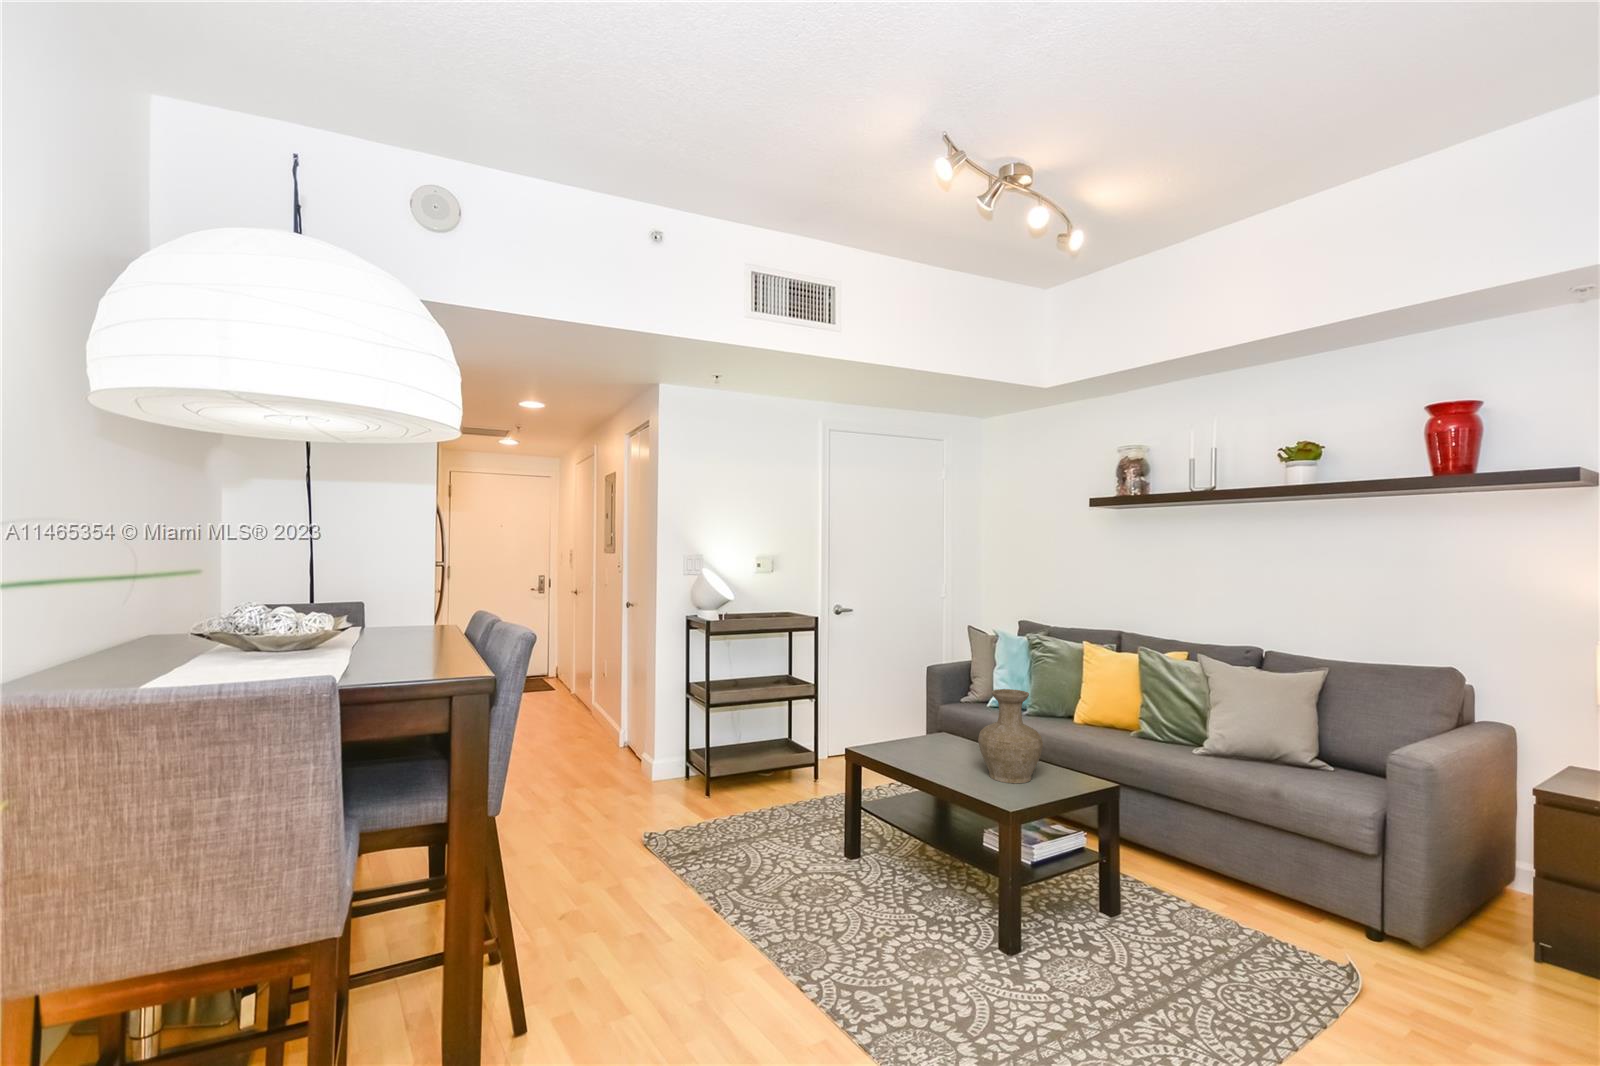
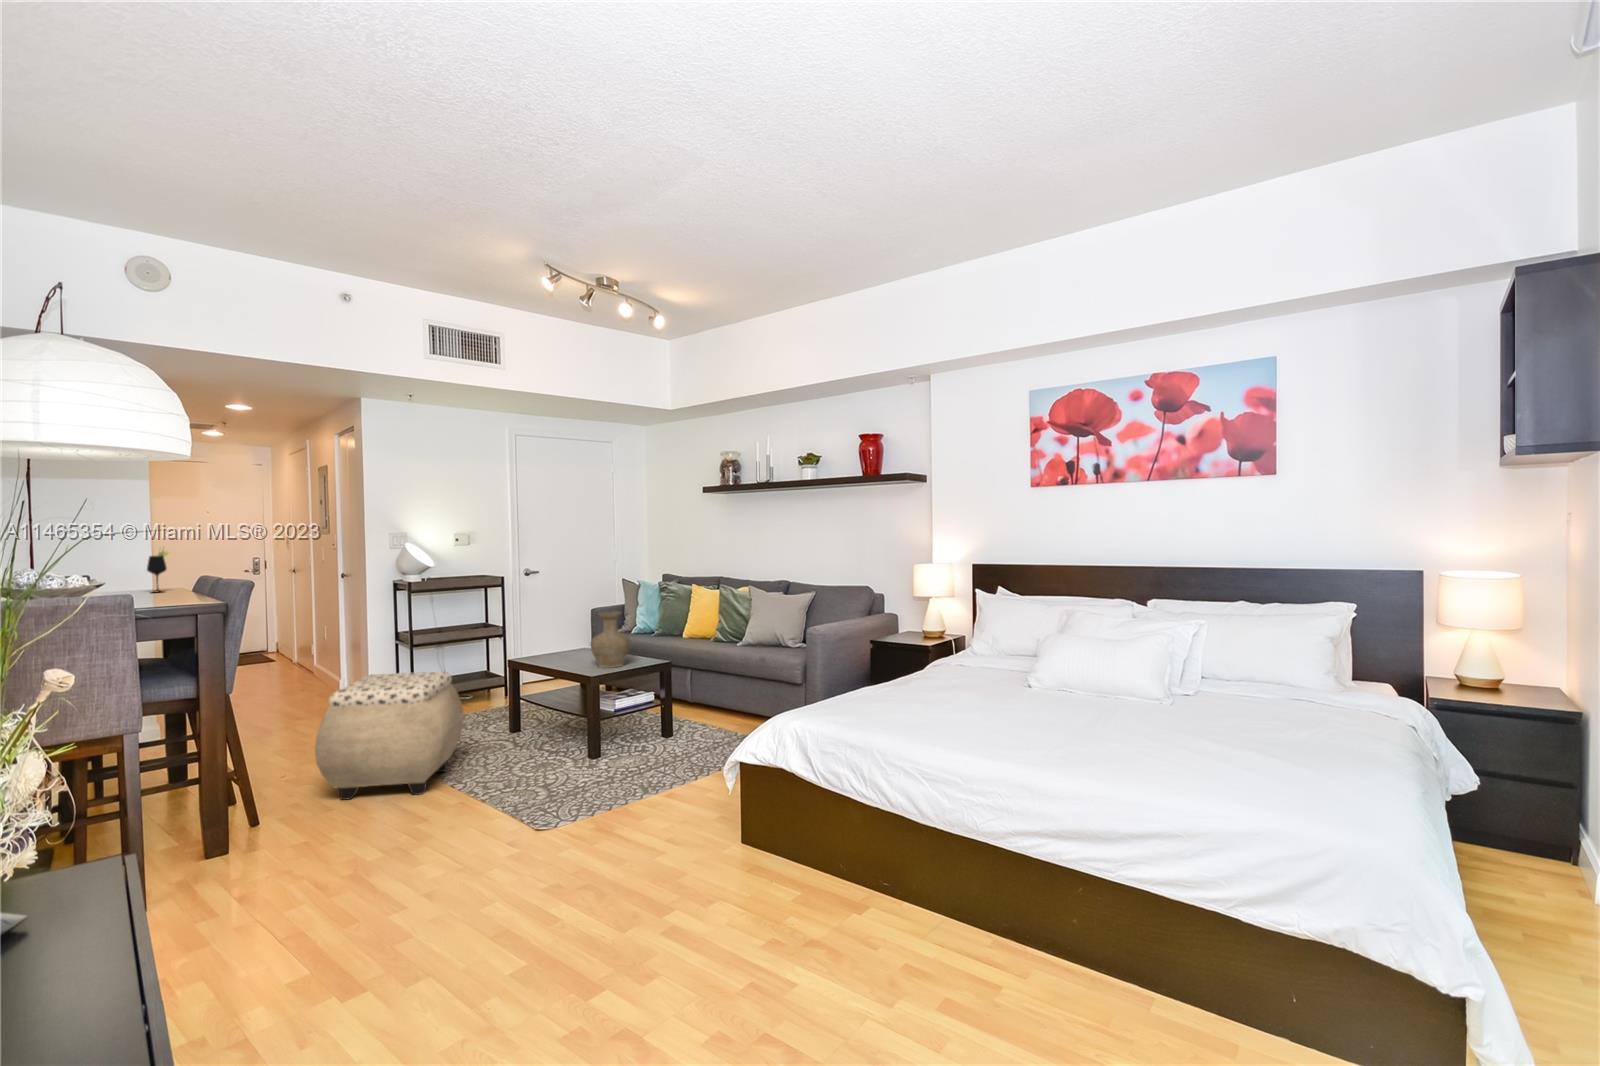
wine glass: none [407,570,435,634] -> present [147,550,169,593]
ottoman: none [602,767,799,988] -> present [315,672,463,800]

